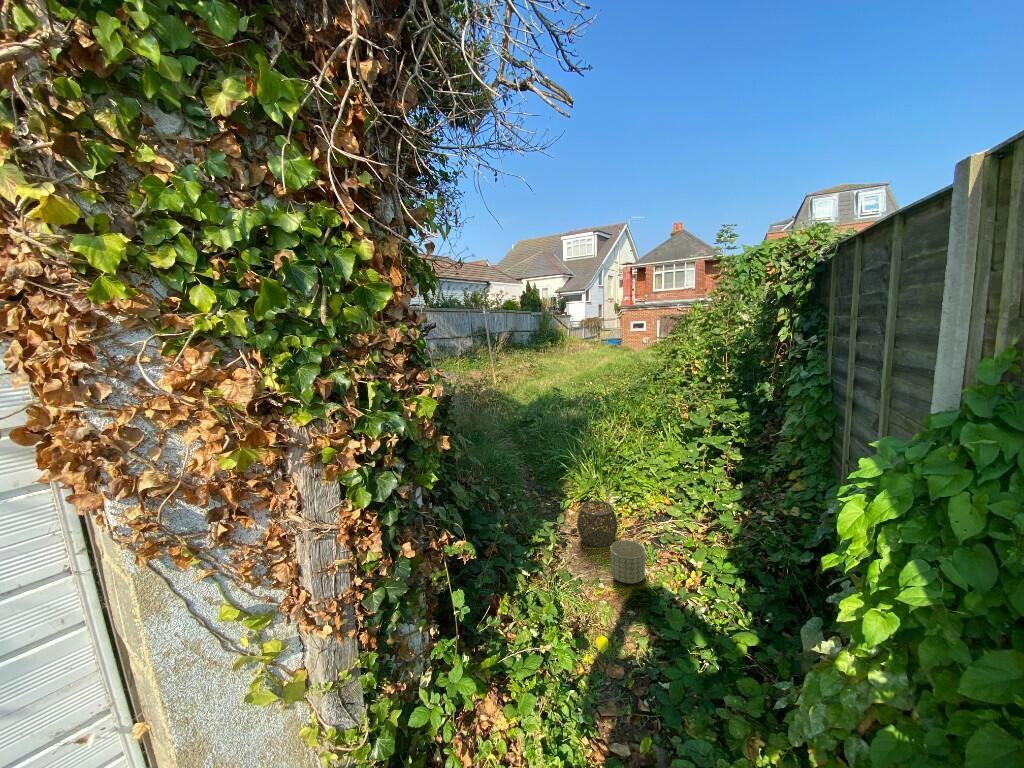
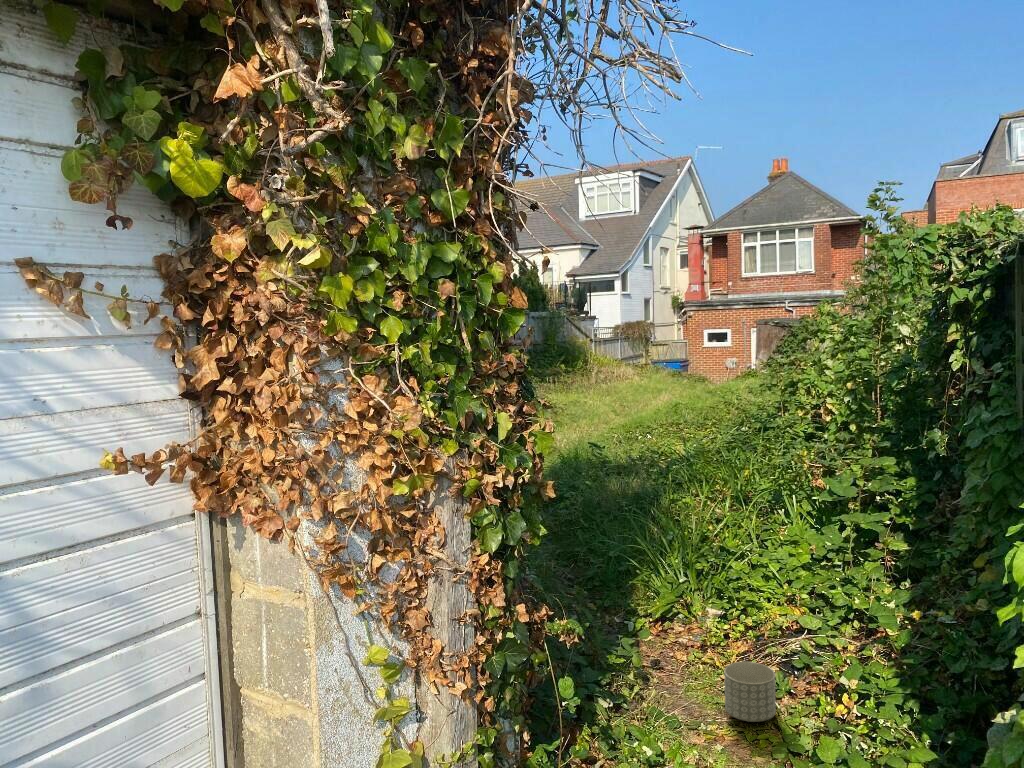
woven basket: present [577,501,618,547] -> none [667,610,729,679]

